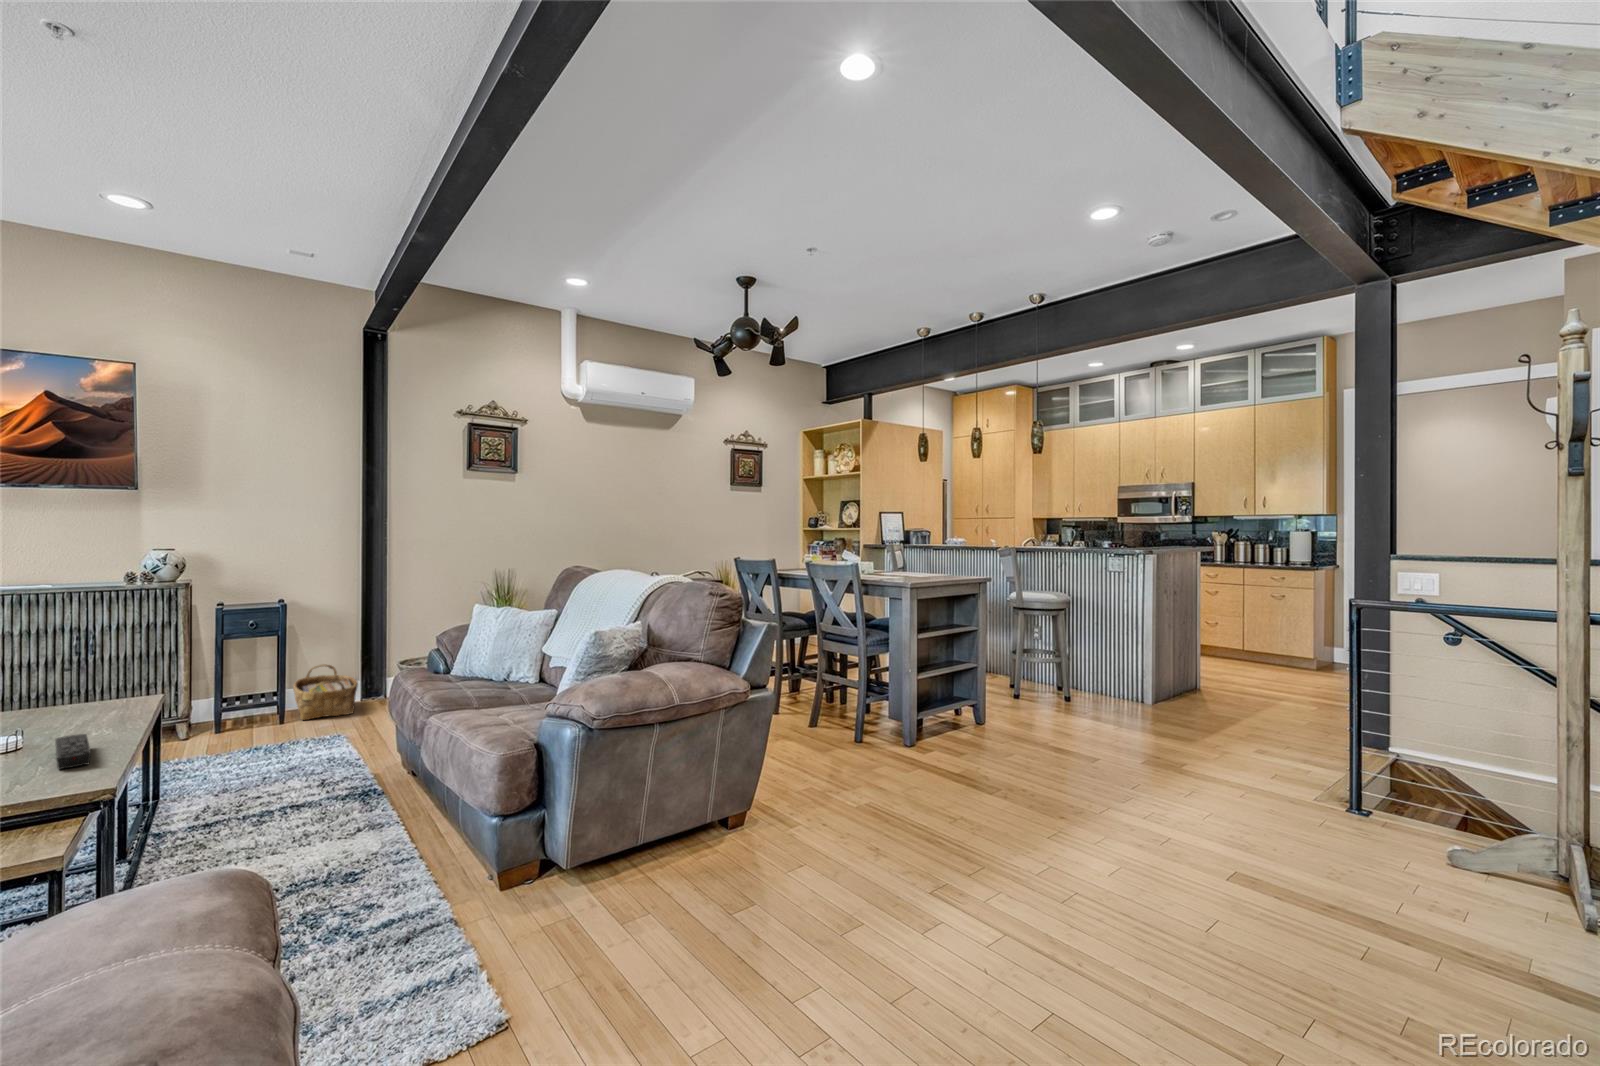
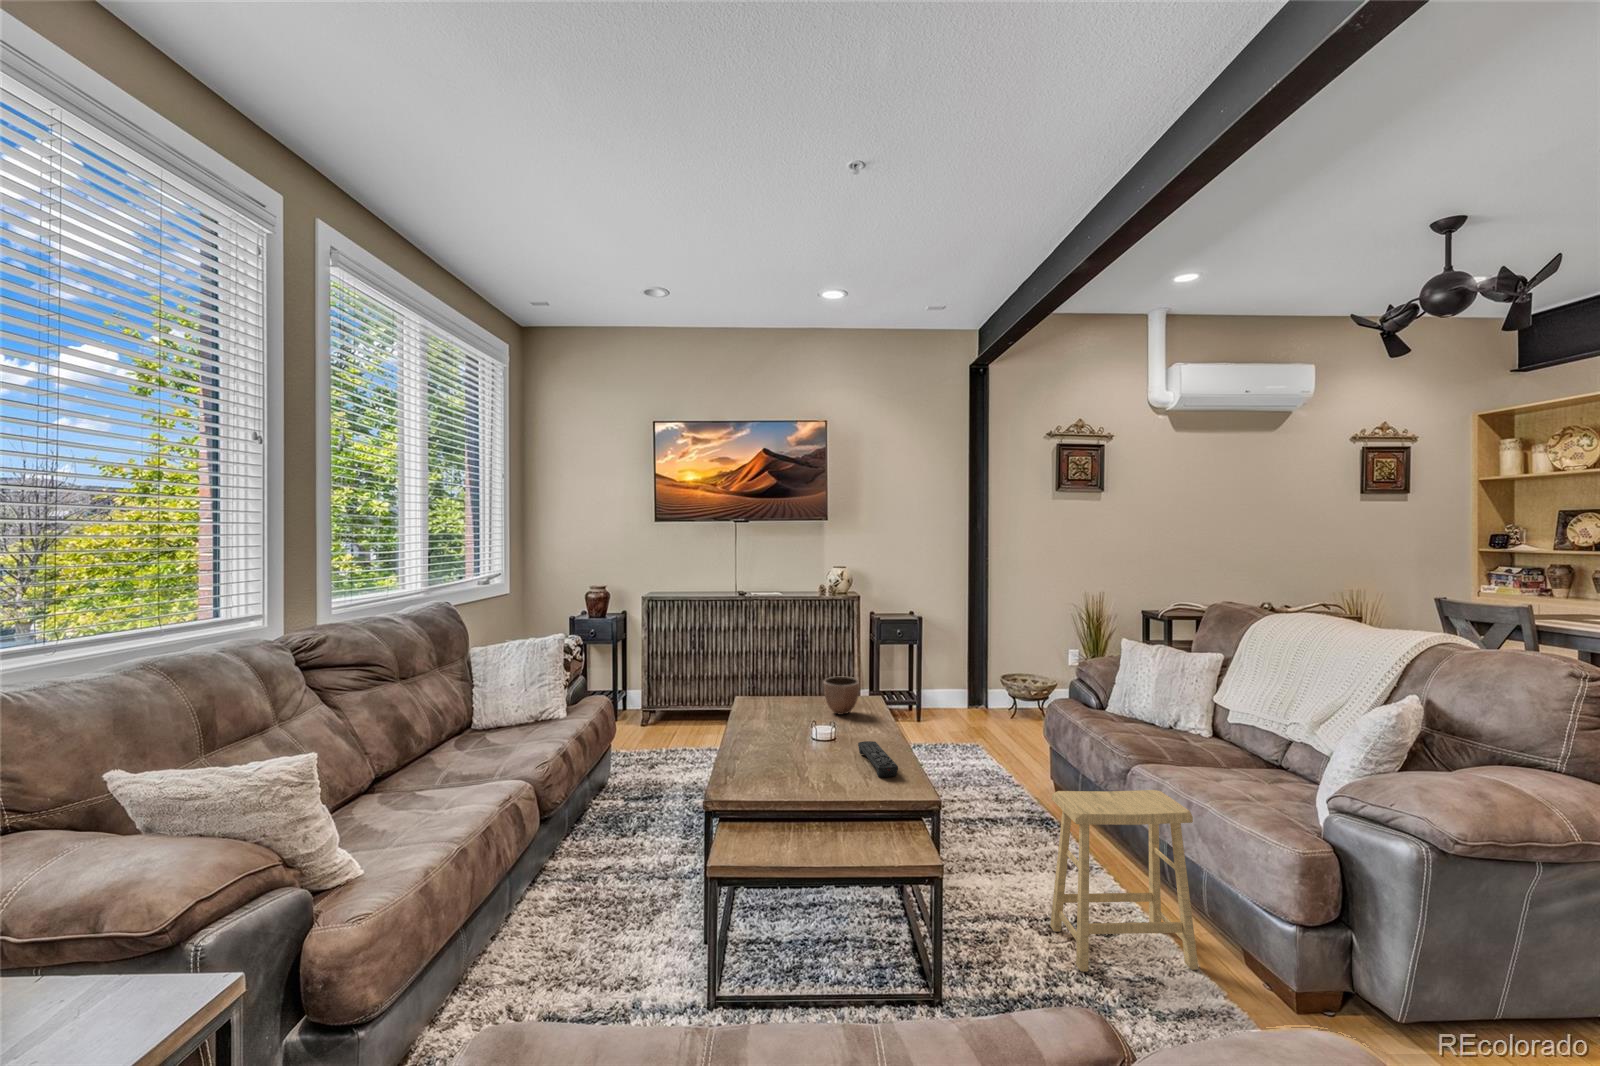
woven basket: present [293,664,358,720] -> none [921,672,972,722]
decorative bowl: none [50,670,113,717] -> present [823,677,859,715]
footstool: none [309,730,444,915] -> present [1050,790,1198,972]

